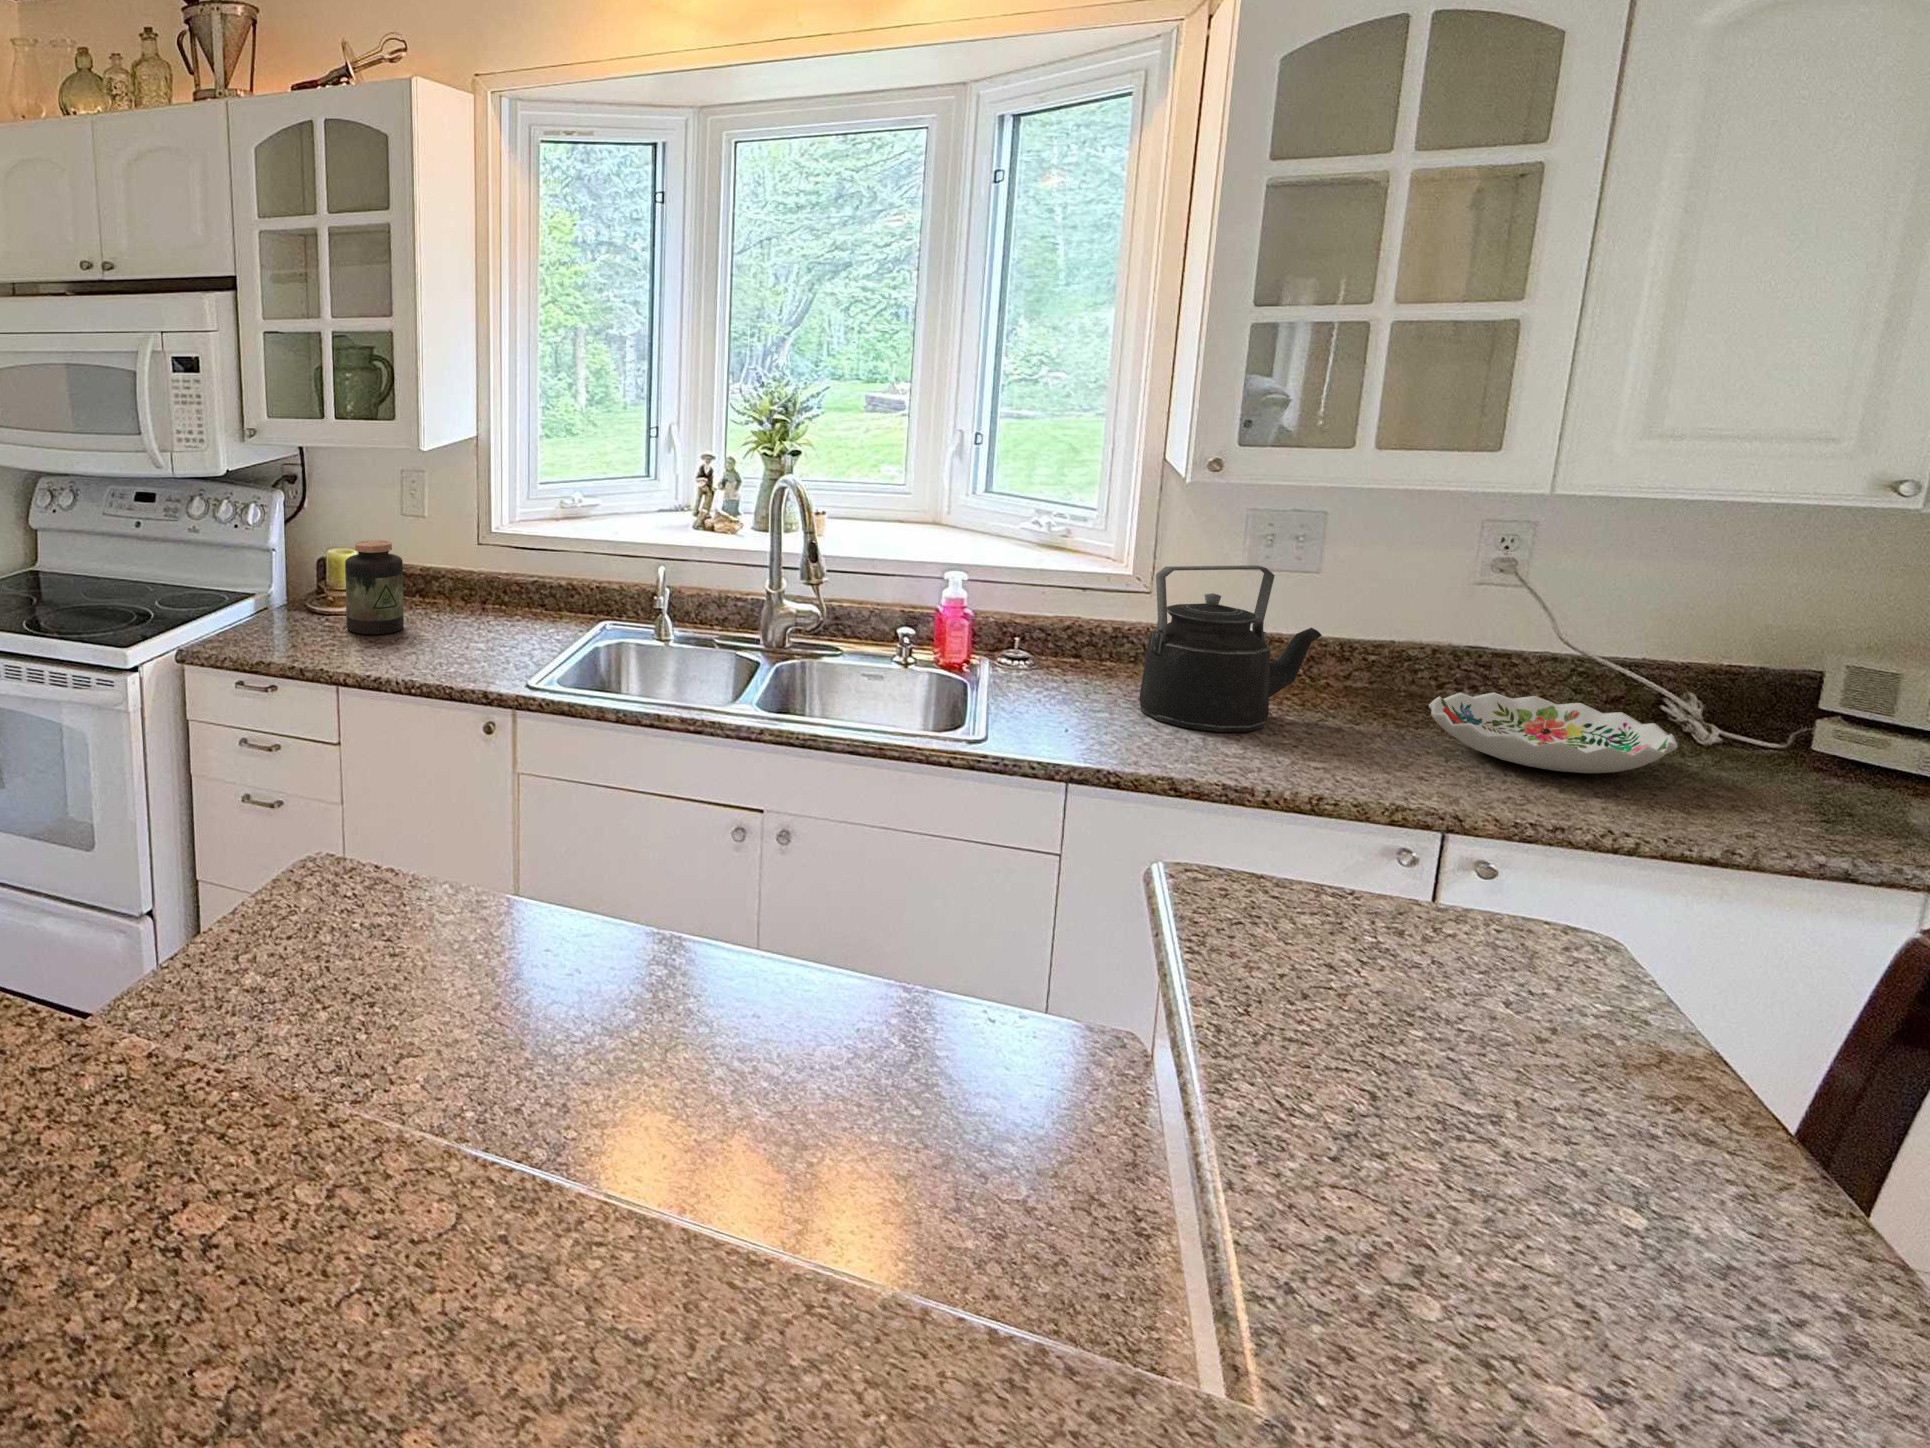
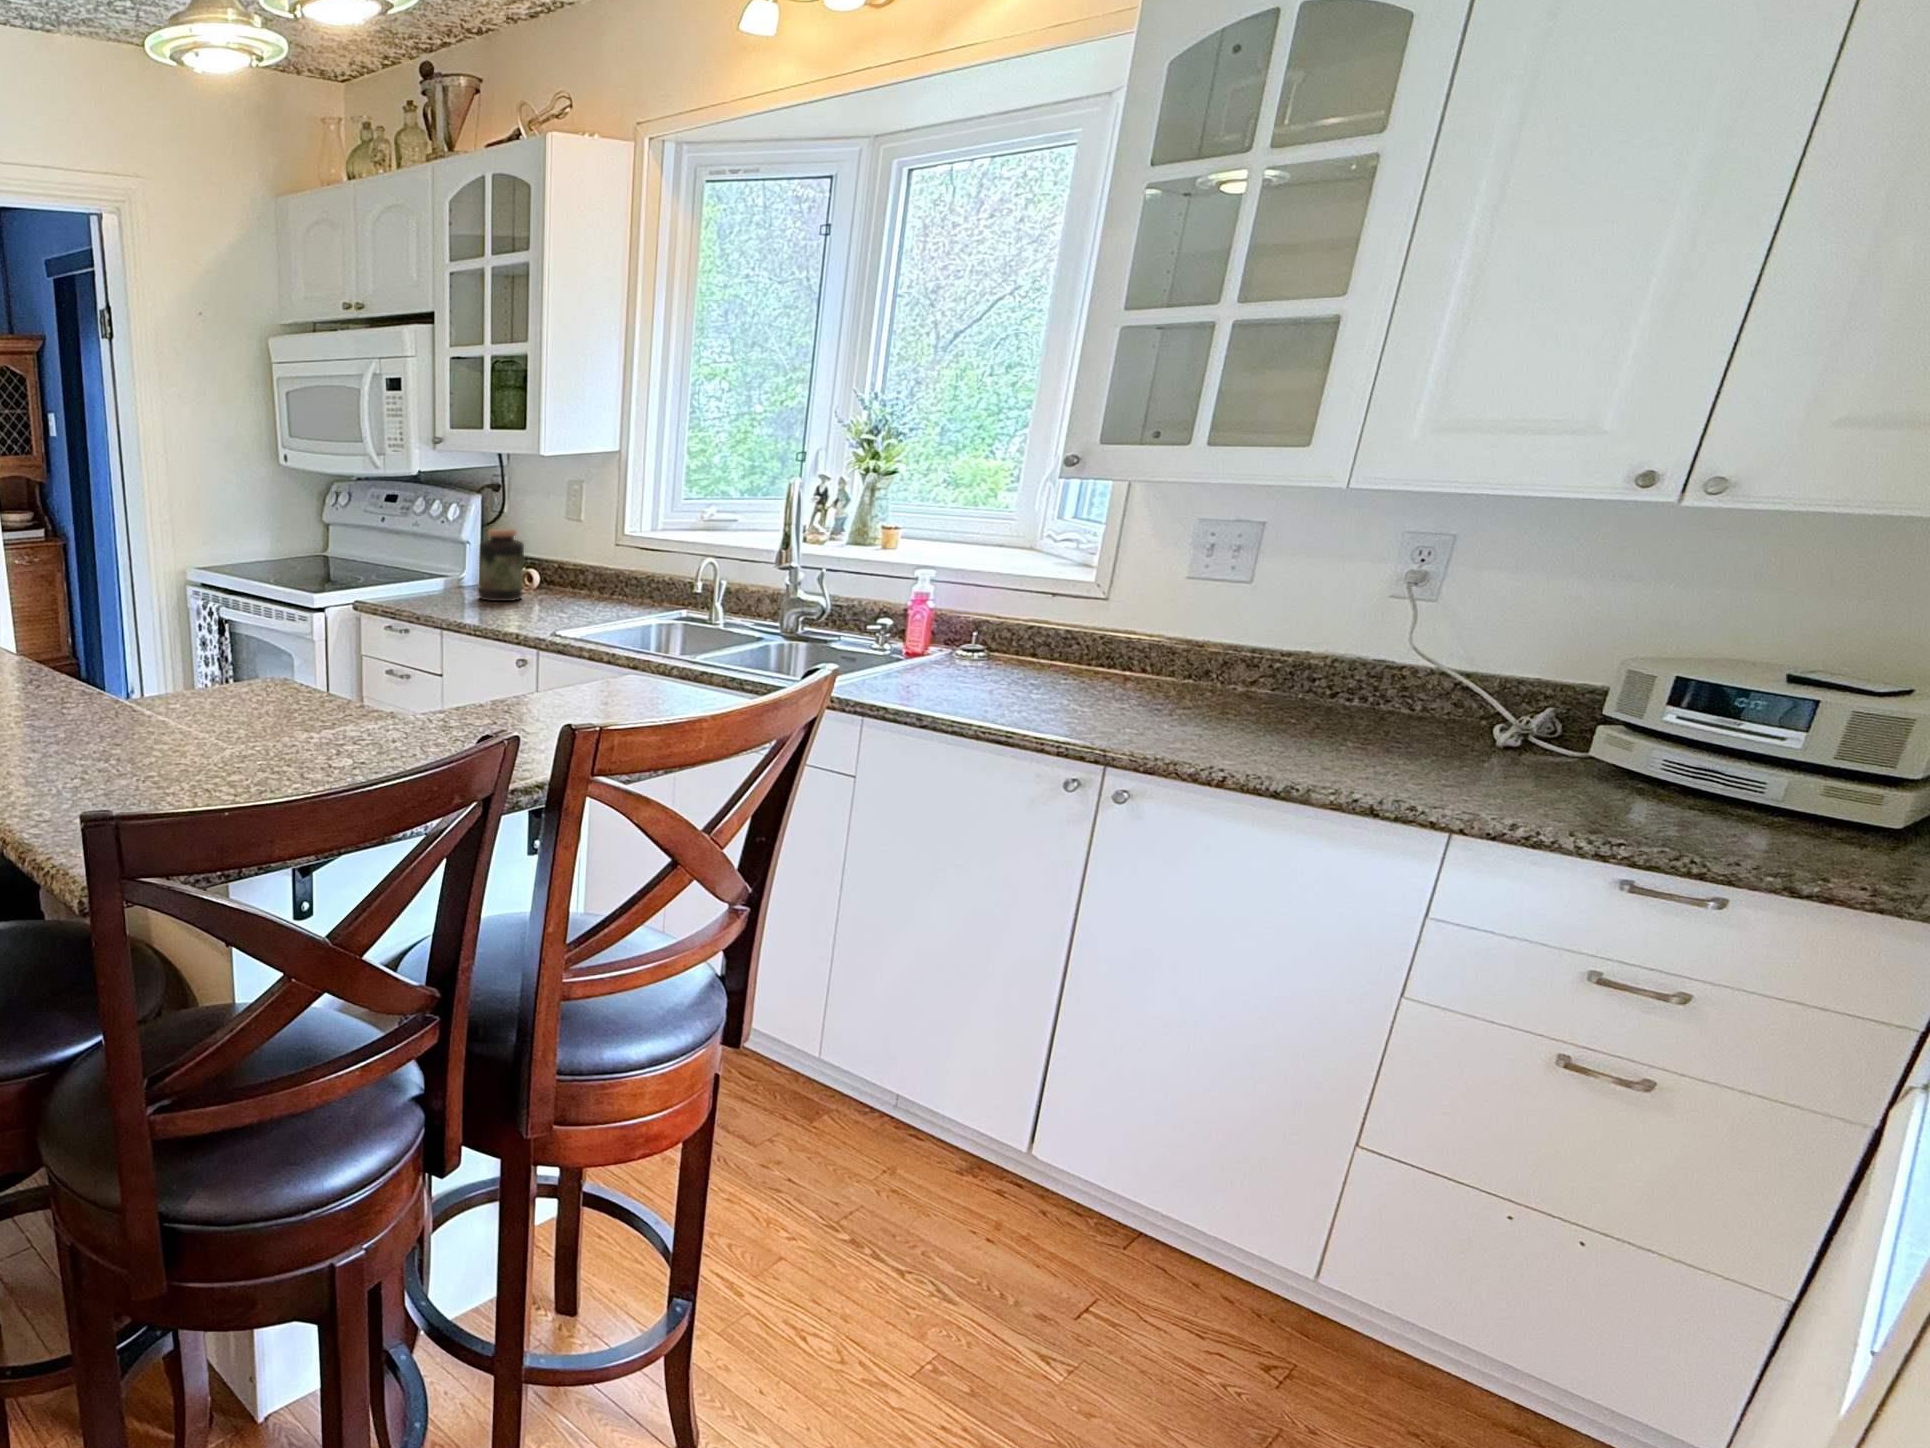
kettle: present [1140,565,1322,732] -> none [983,554,1155,700]
decorative bowl: present [1429,692,1678,773] -> none [1184,682,1382,744]

